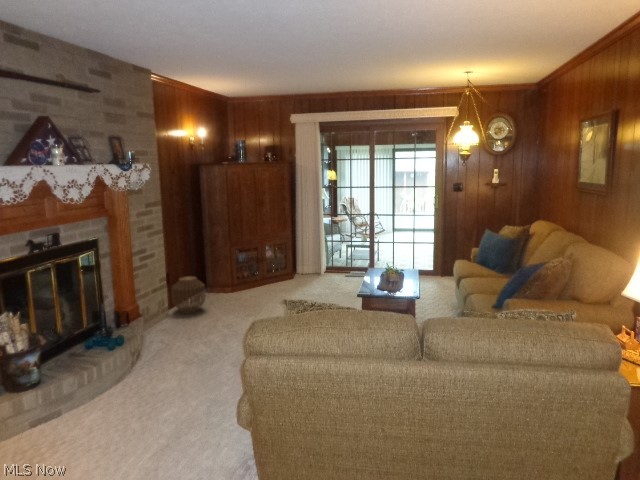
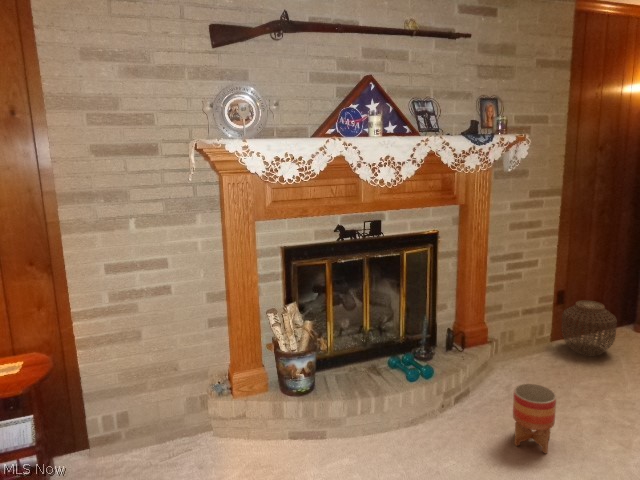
planter: none [185,322,211,364] -> present [513,383,556,453]

